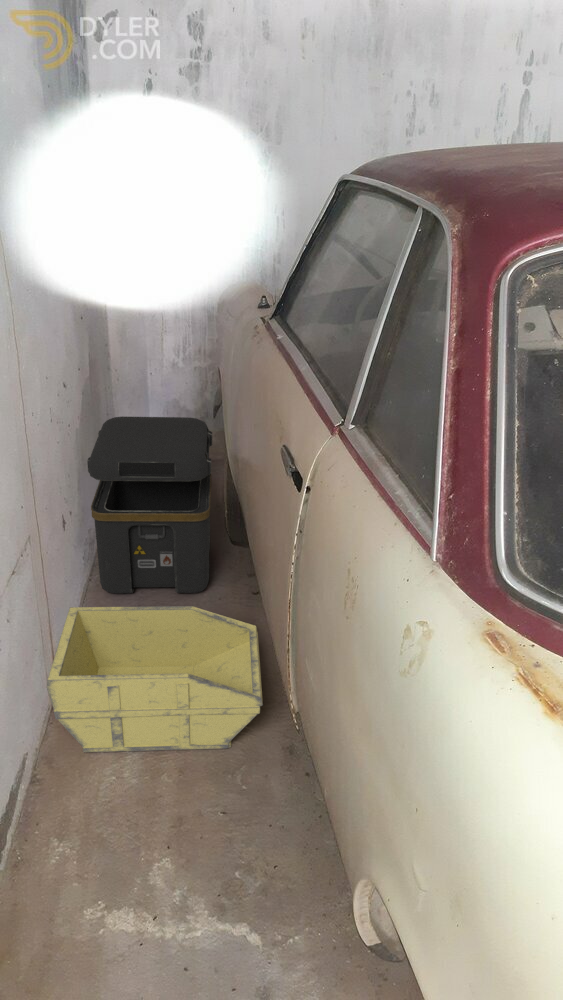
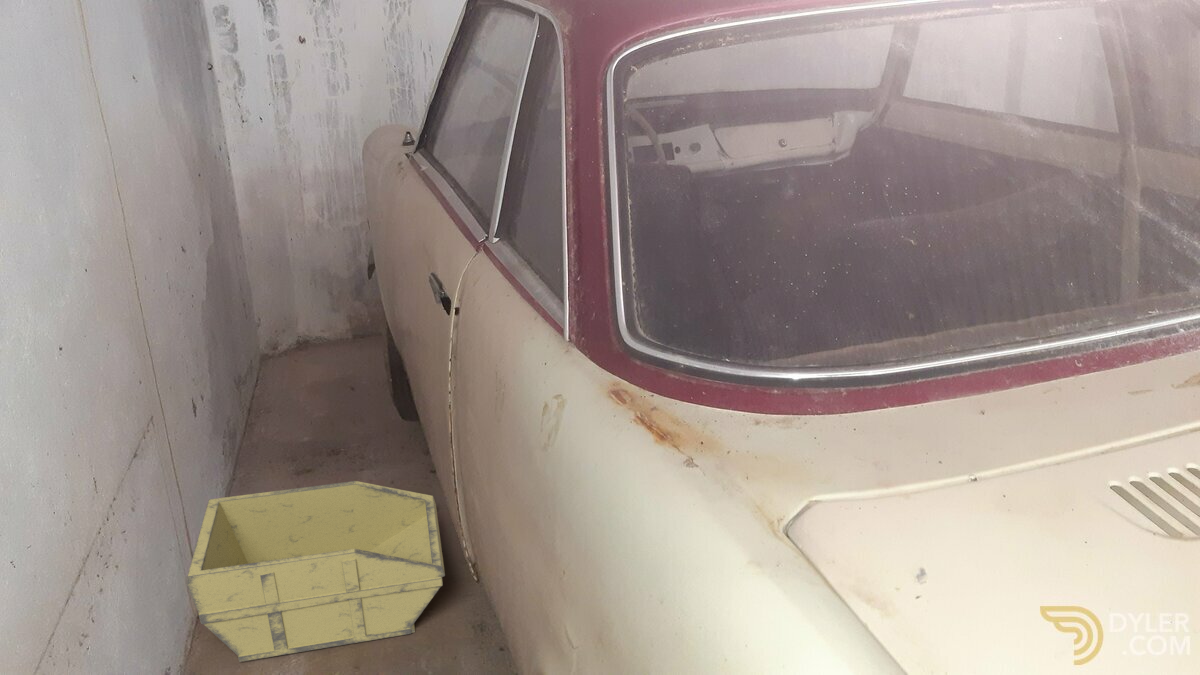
toolbox: present [87,416,212,593] -> none [217,277,378,490]

